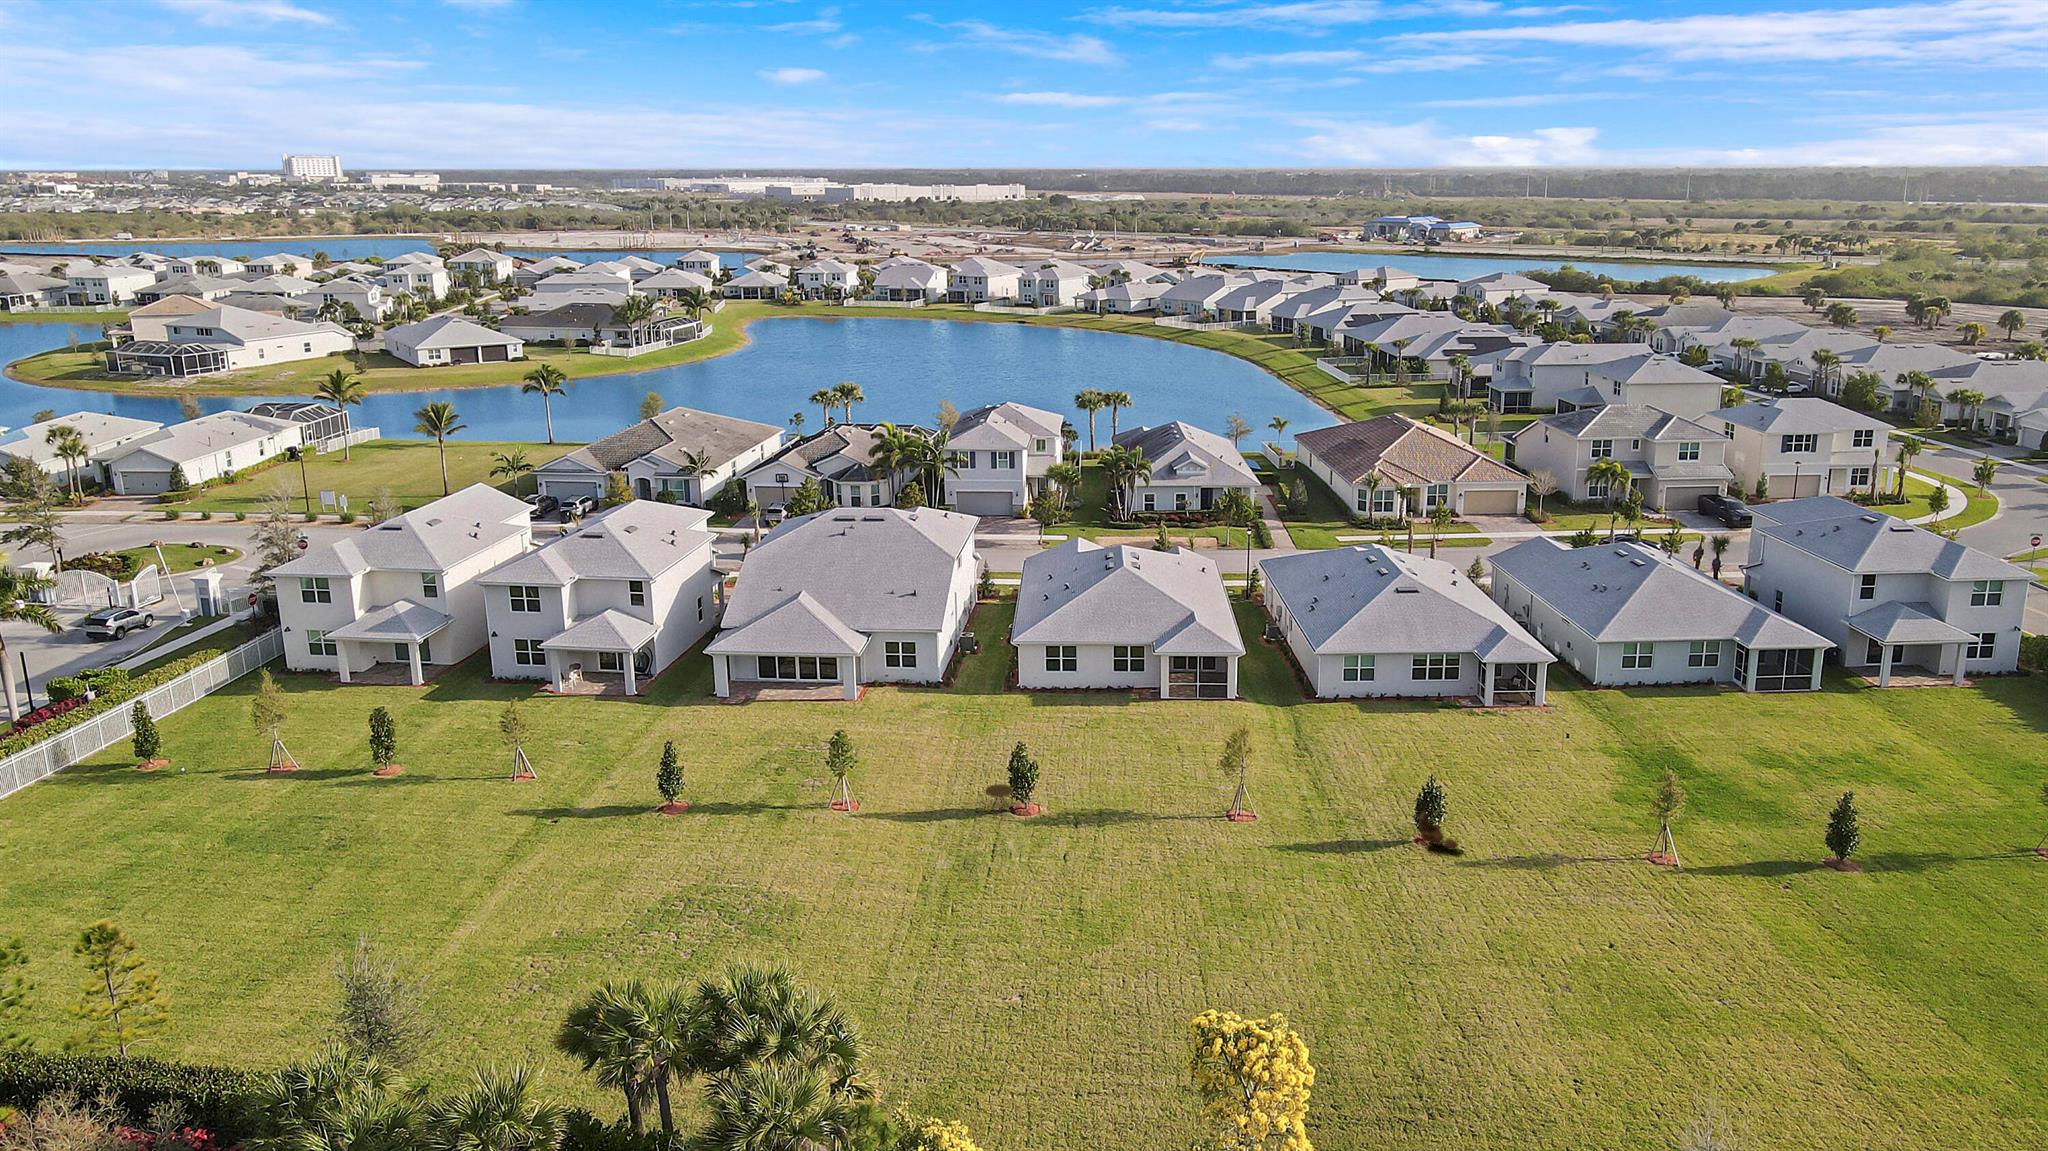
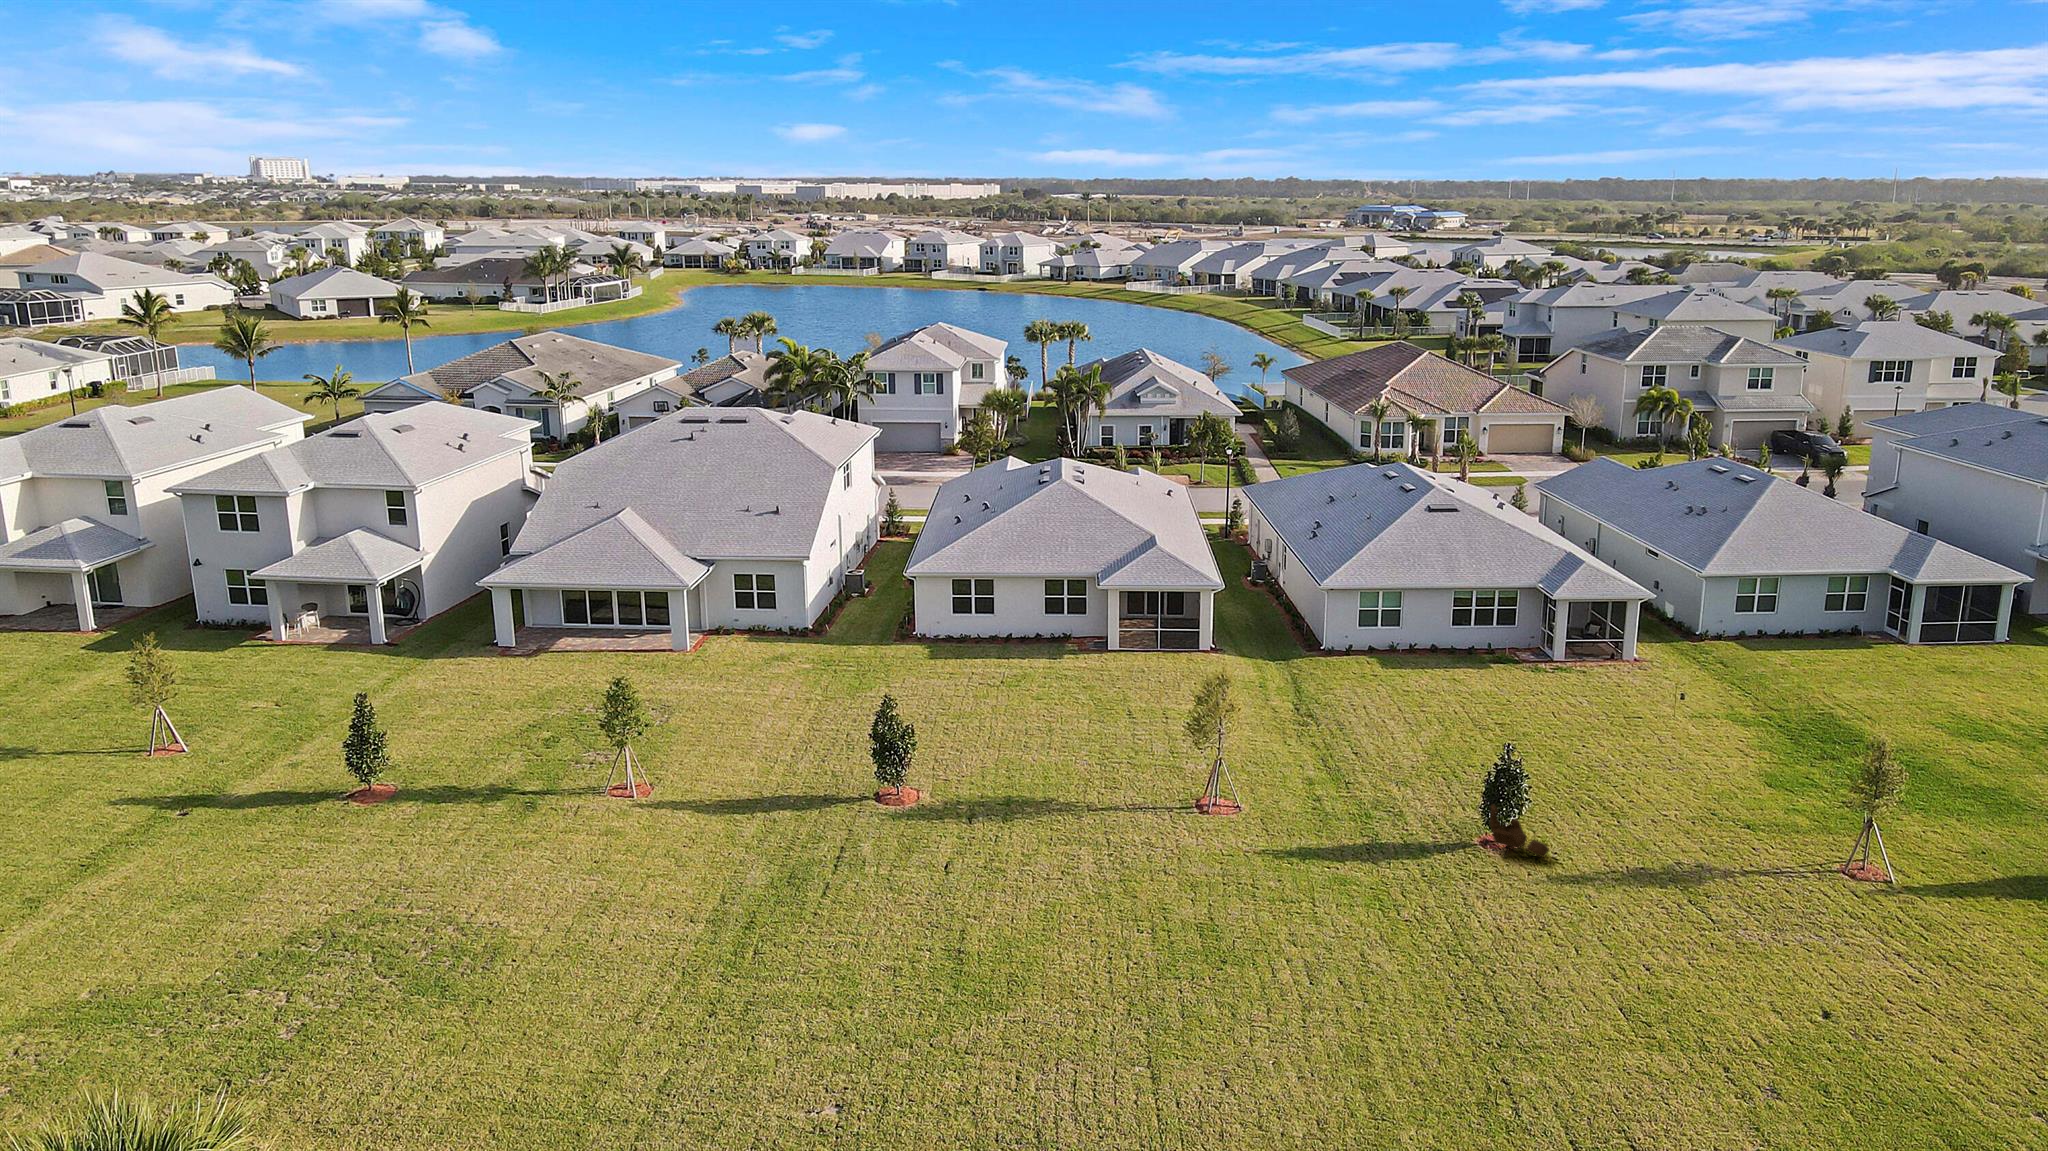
round table: present [985,784,1013,800] -> none [836,760,880,801]

